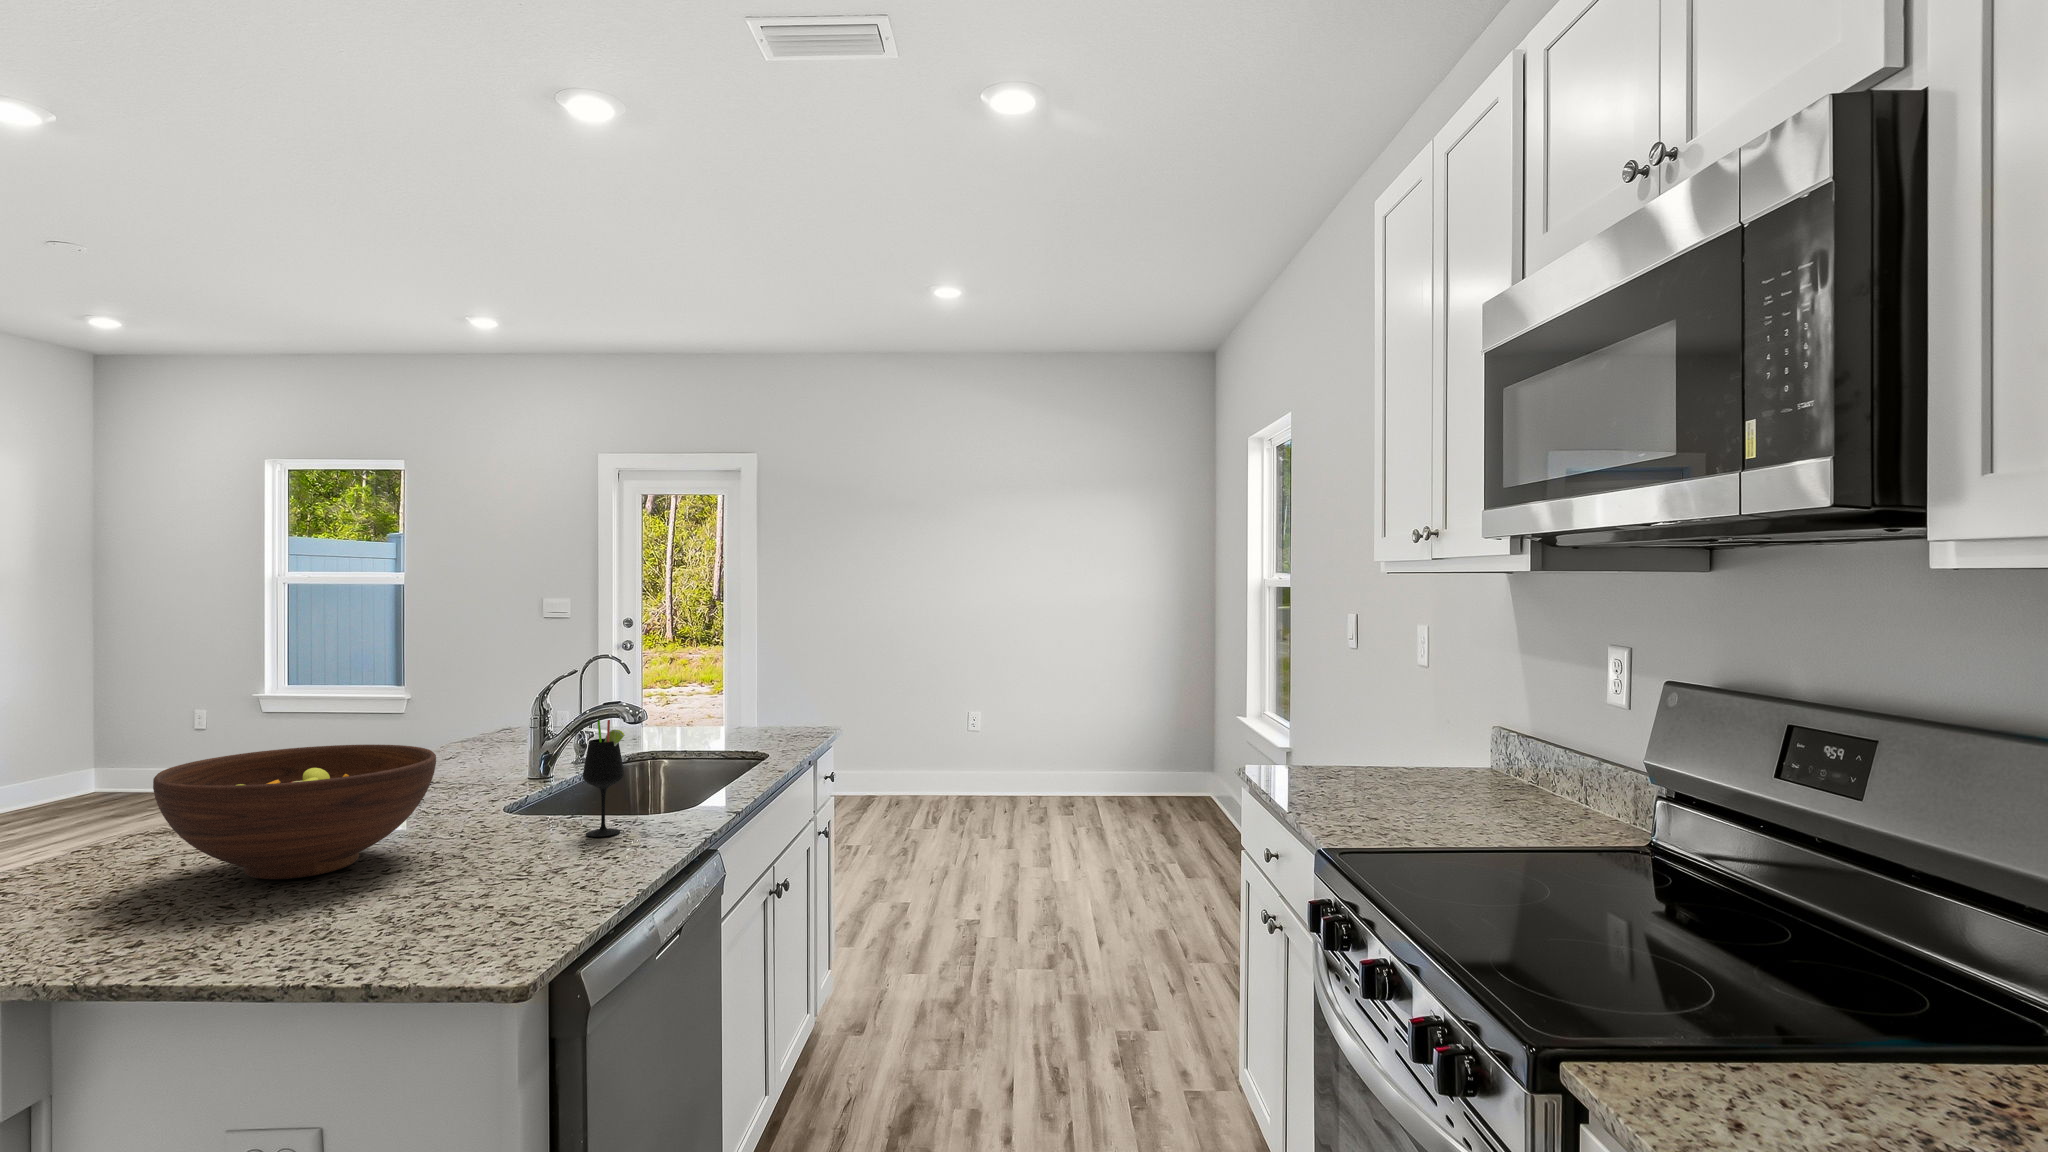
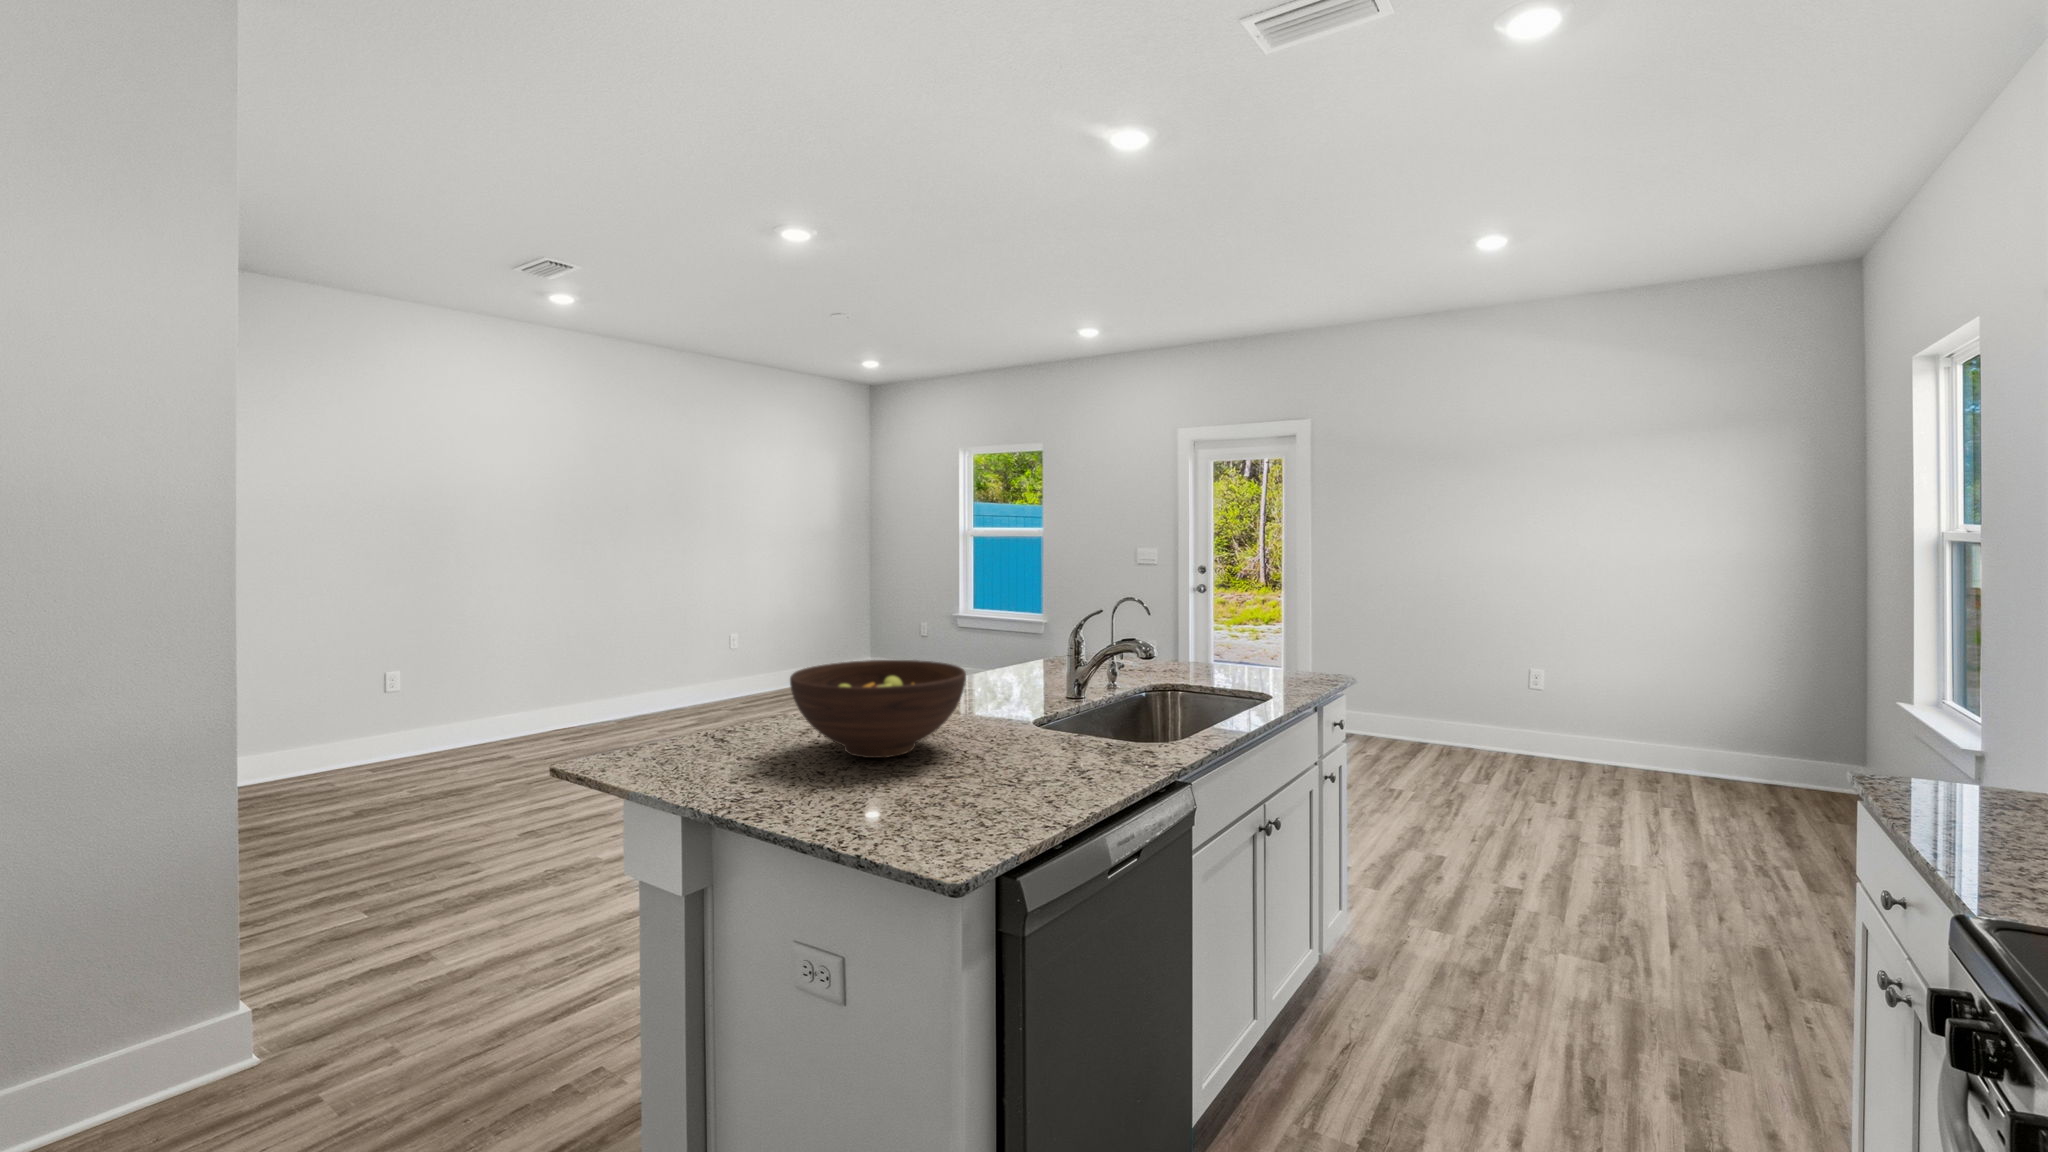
wine glass: present [583,720,625,837] -> none [1074,656,1108,757]

